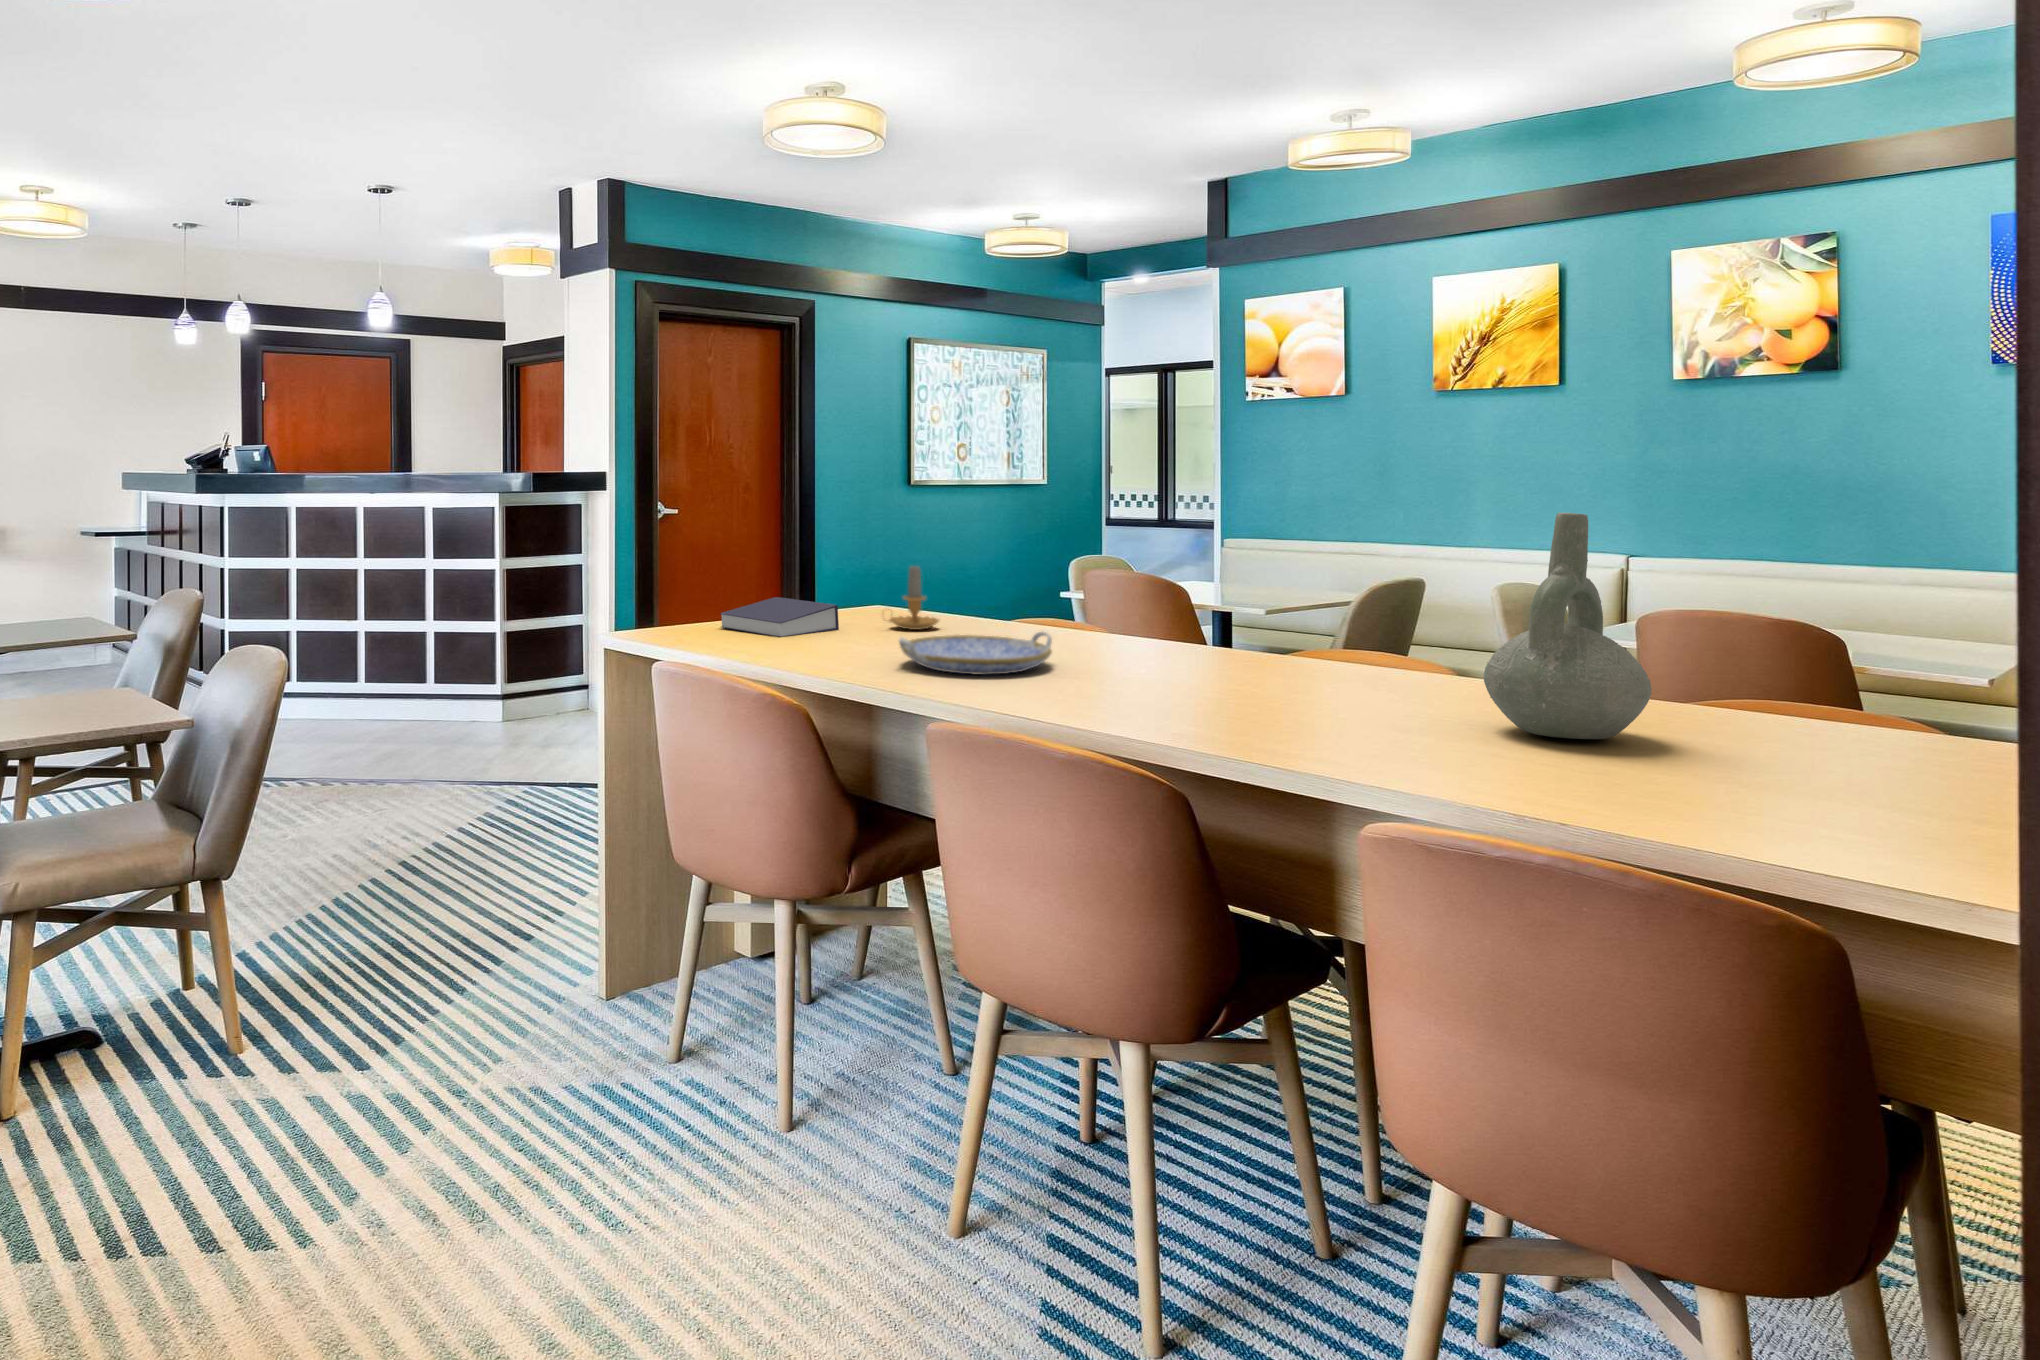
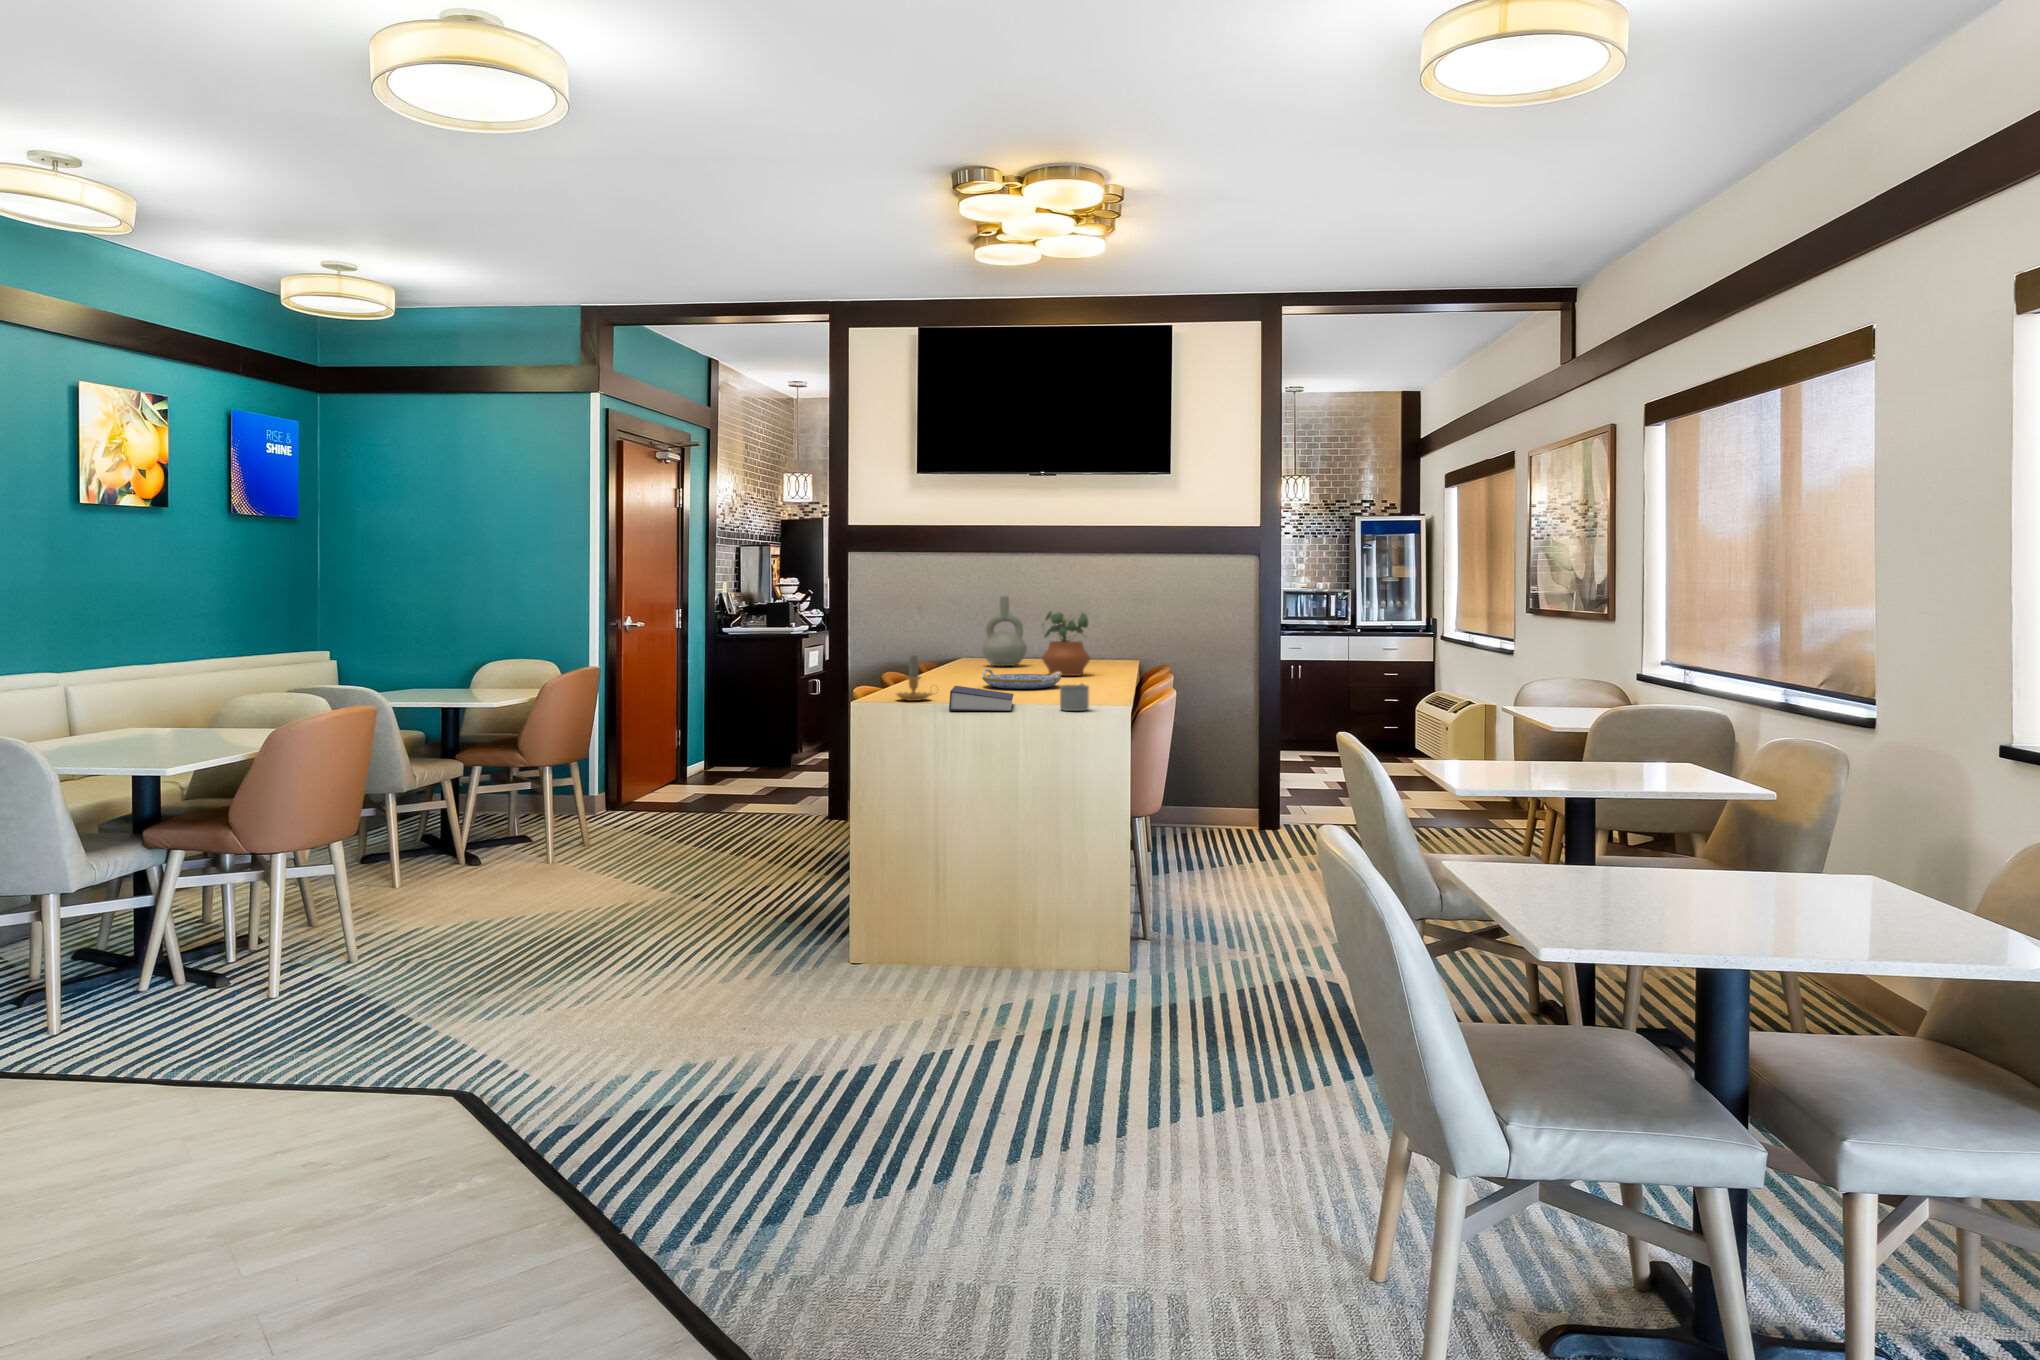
potted plant: none [1092,542,1266,723] -> present [1042,612,1090,676]
mug: none [649,603,689,639] -> present [1060,684,1089,711]

